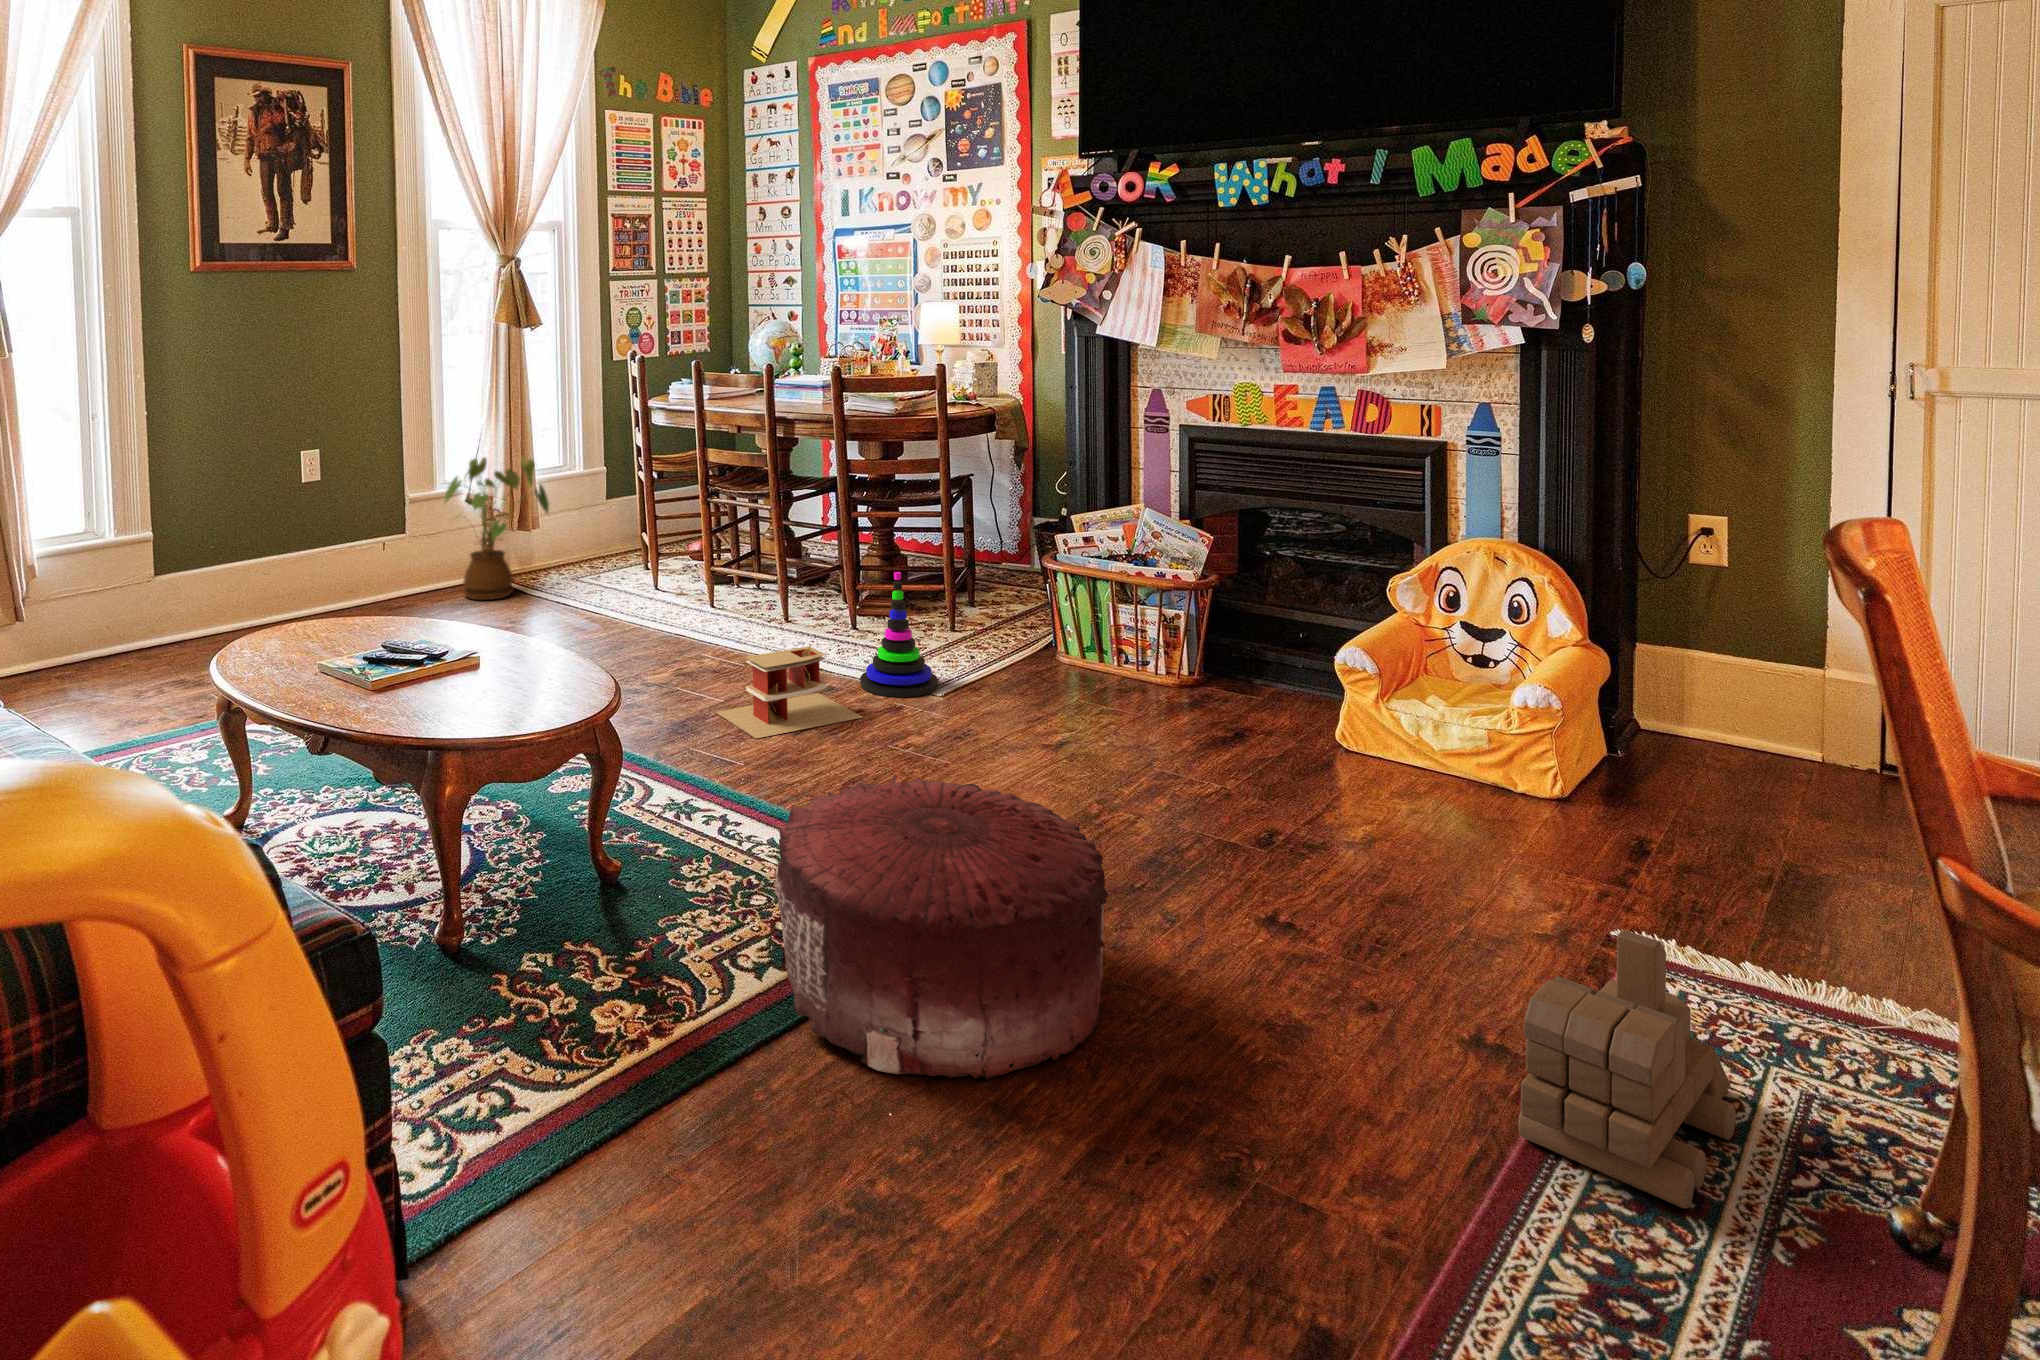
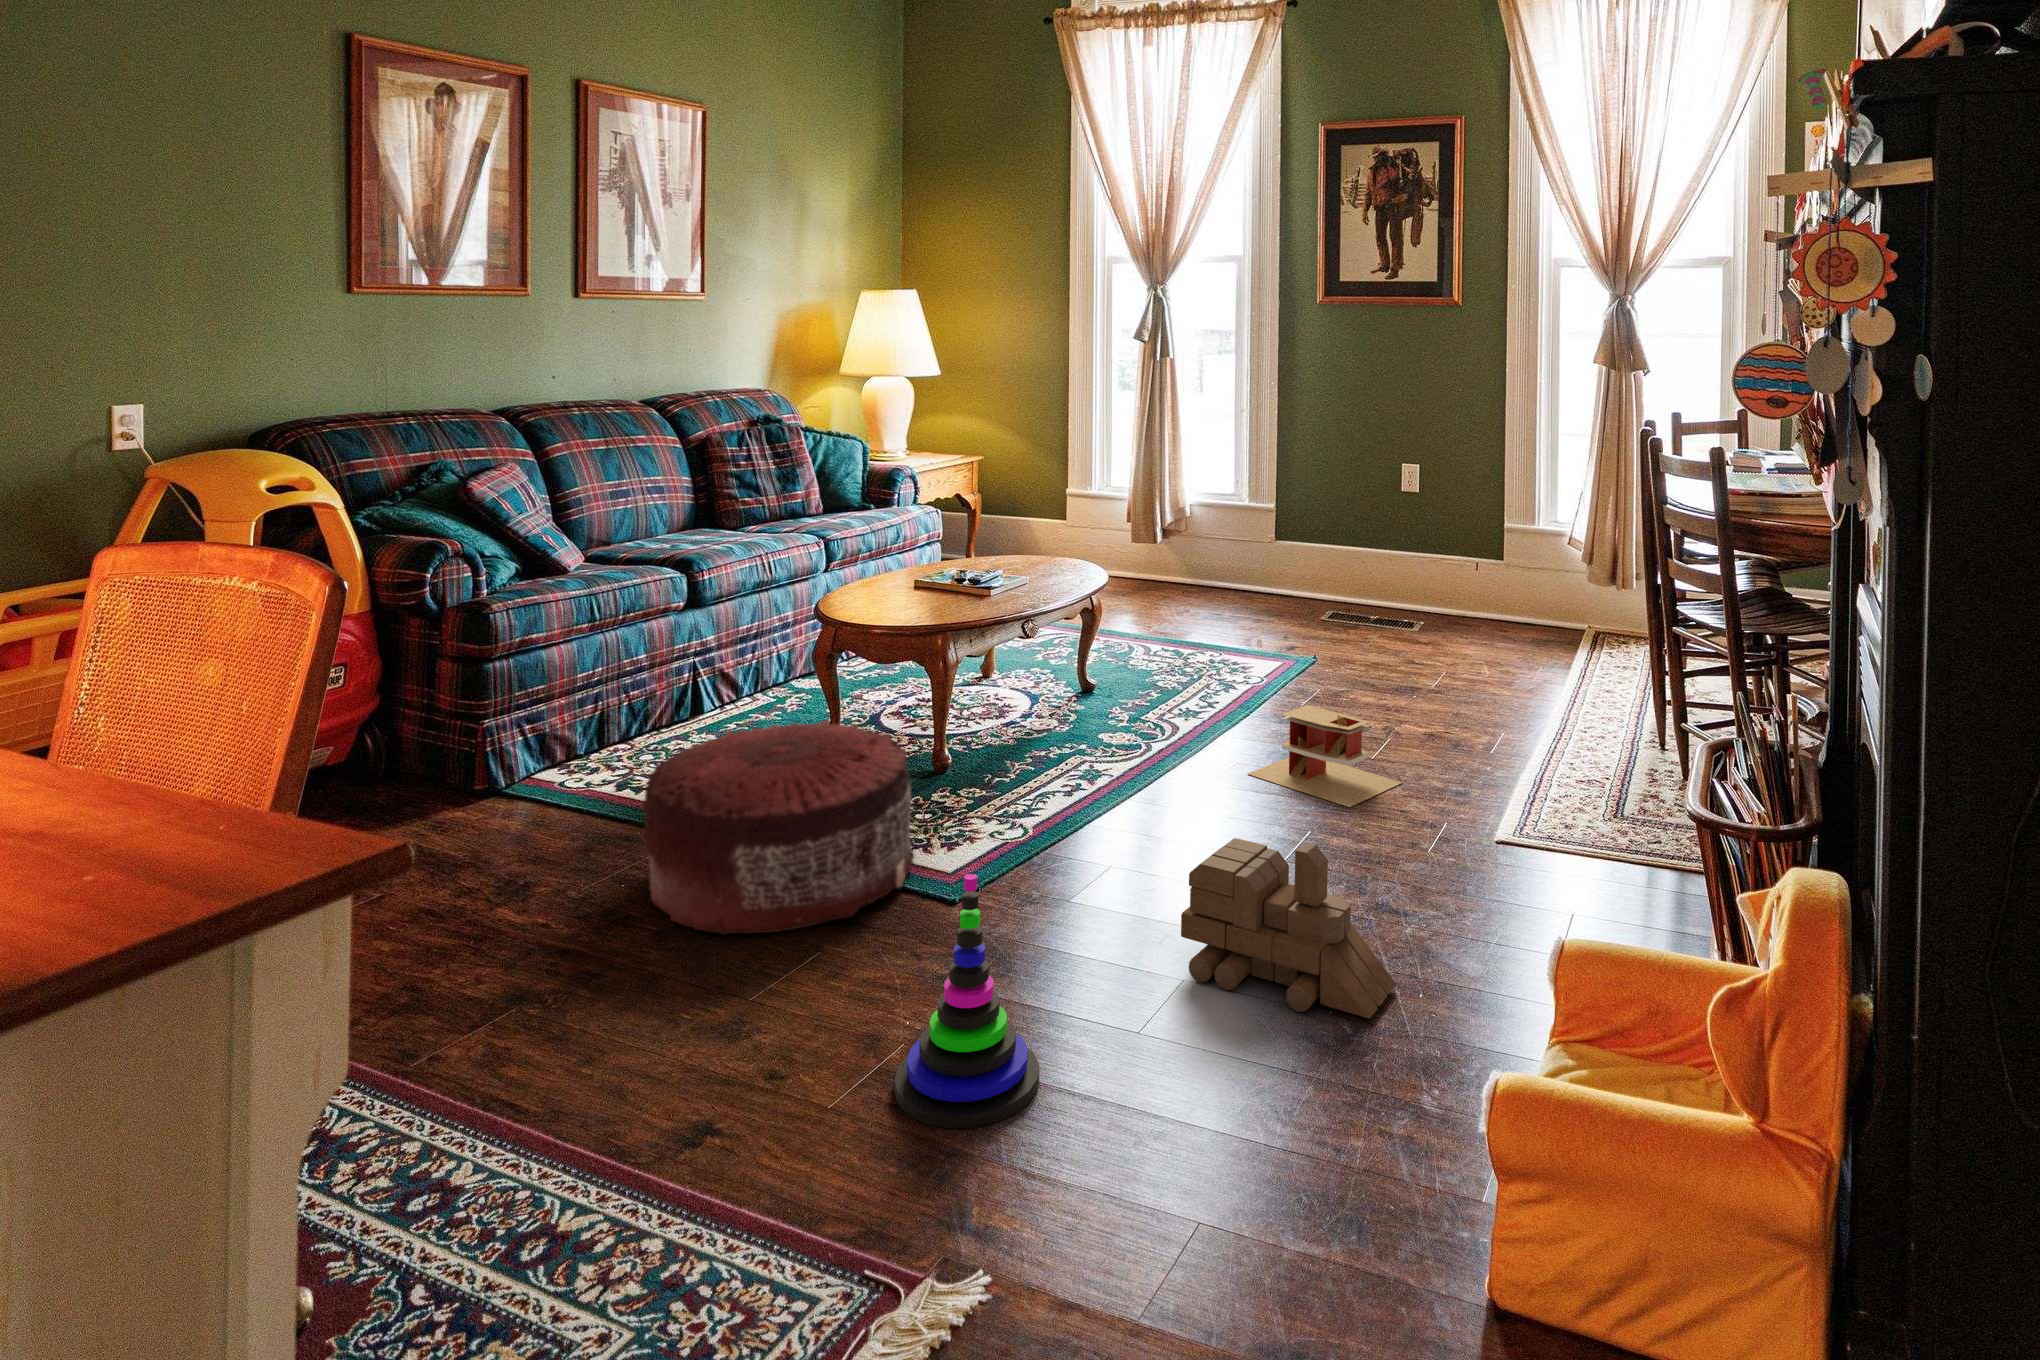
house plant: present [444,457,549,600] -> none [1487,500,1606,644]
stacking toy: present [860,572,938,697] -> present [894,874,1039,1128]
toy train: present [1518,930,1736,1208] -> present [1181,838,1396,1018]

